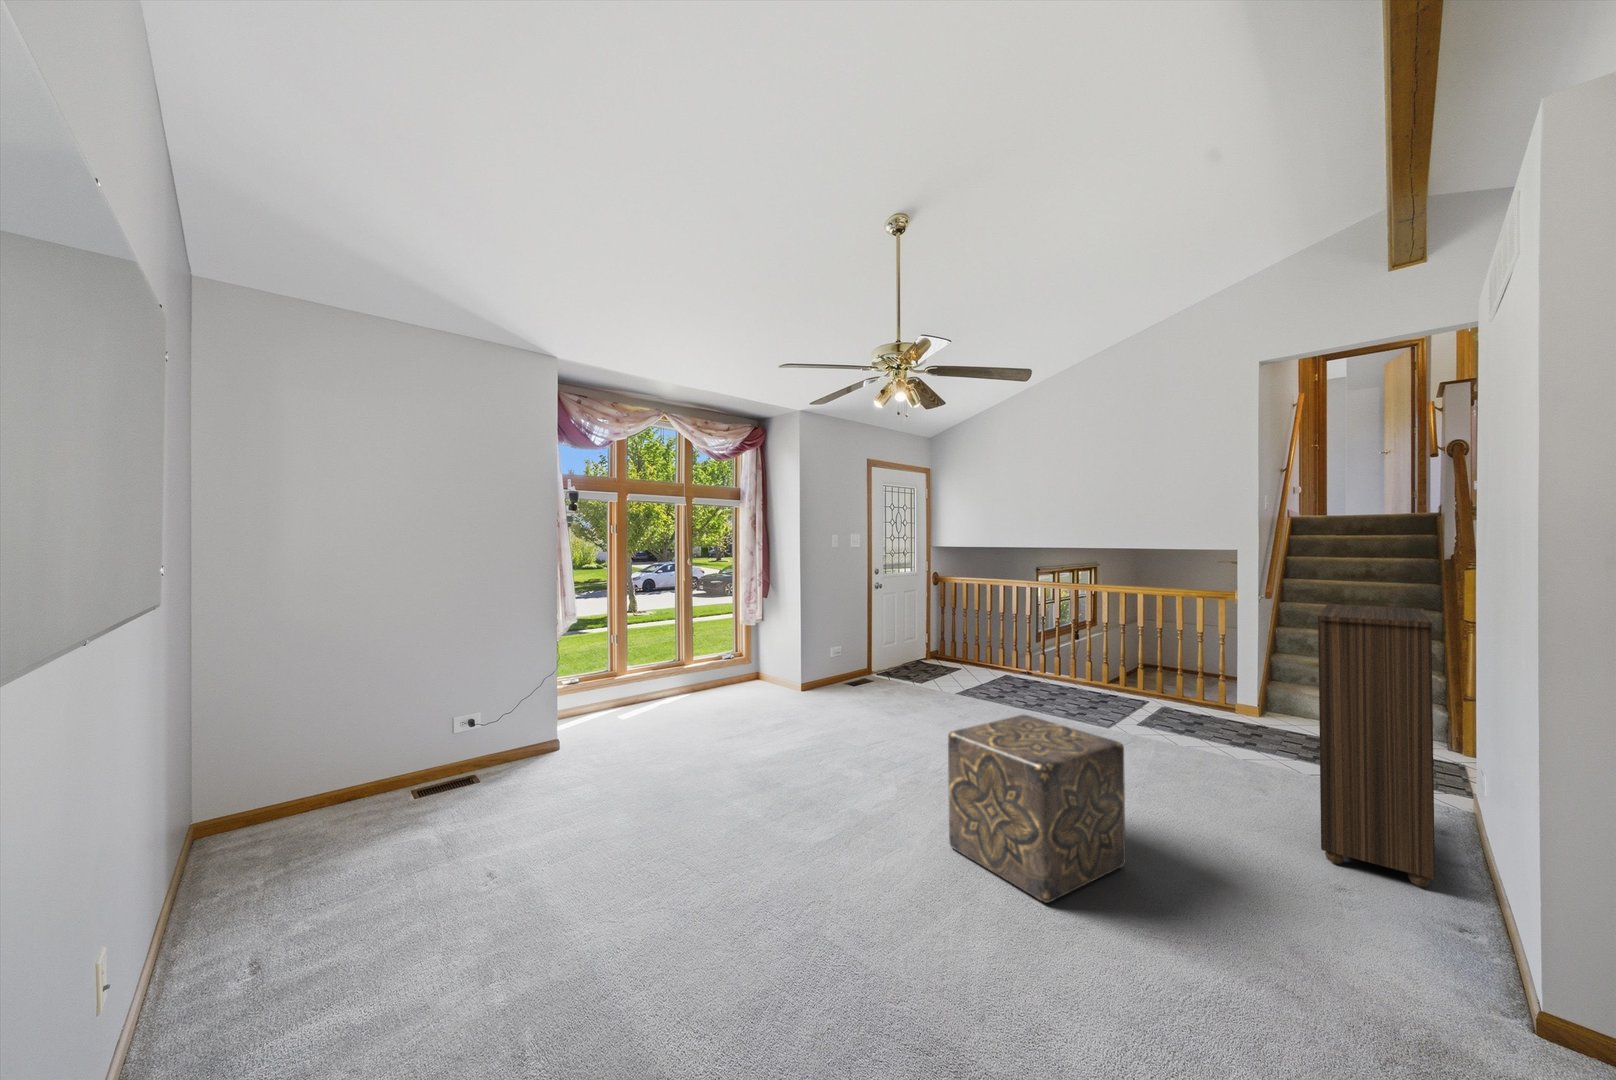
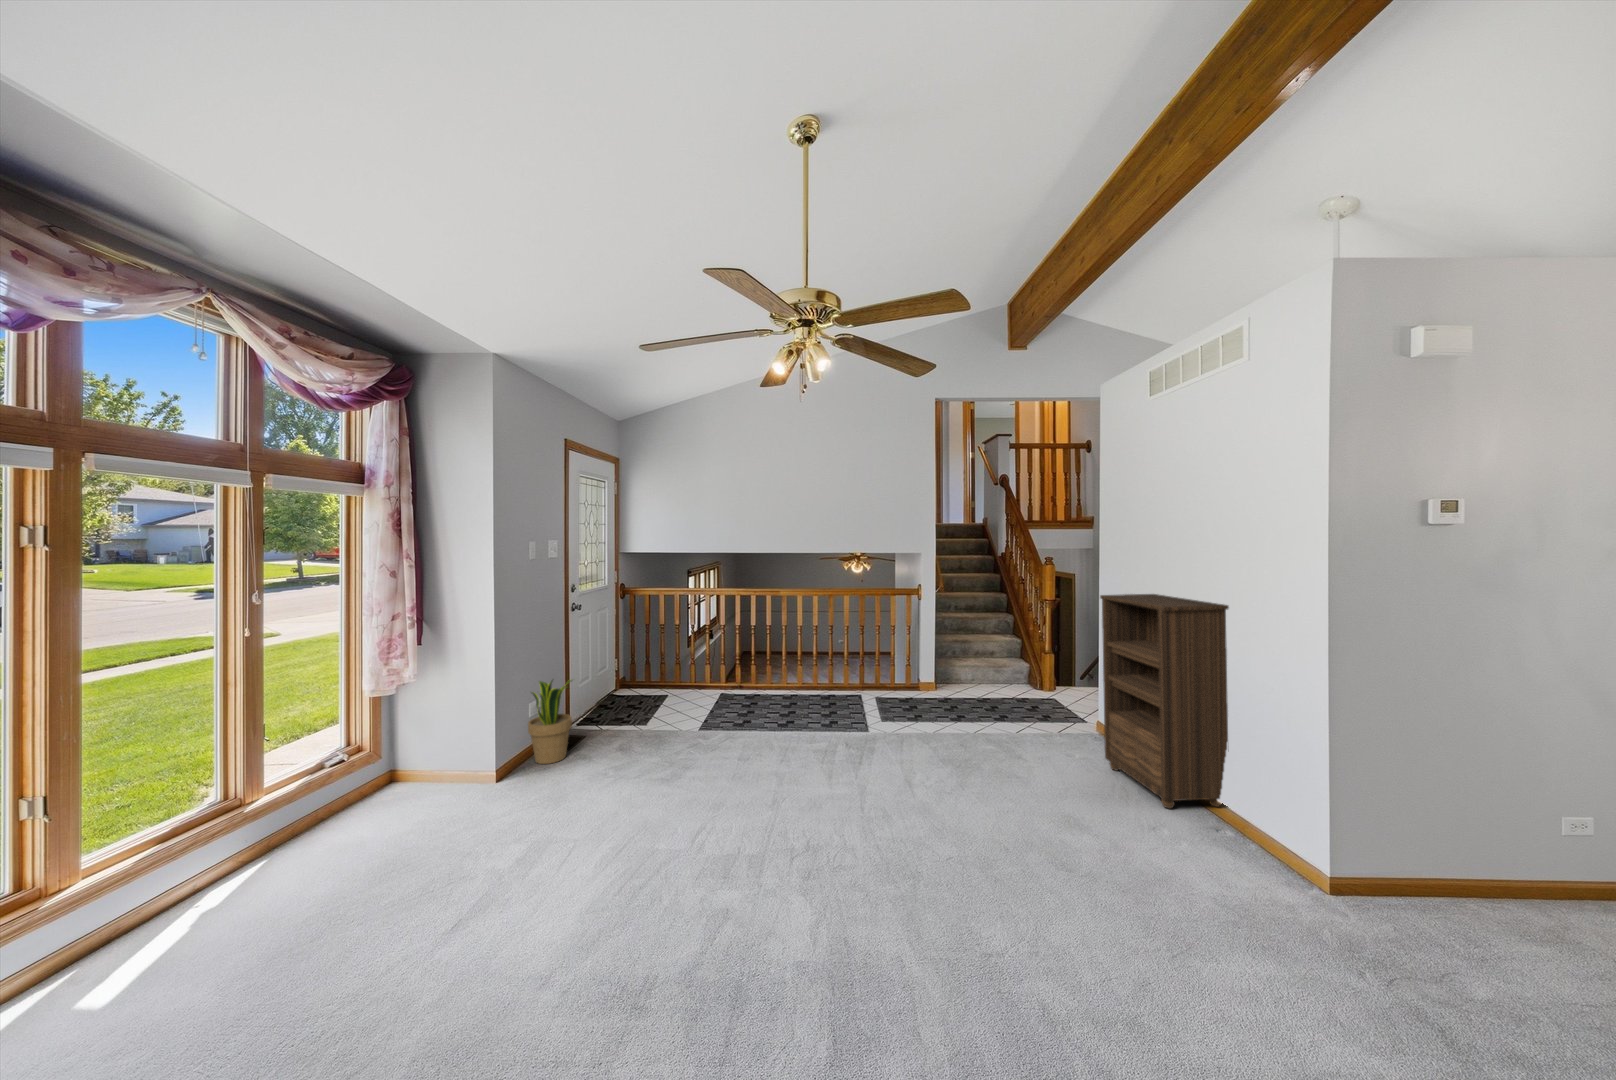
potted plant: none [823,631,853,689] -> present [528,680,572,764]
ottoman: present [948,715,1125,903] -> none [981,751,1166,983]

